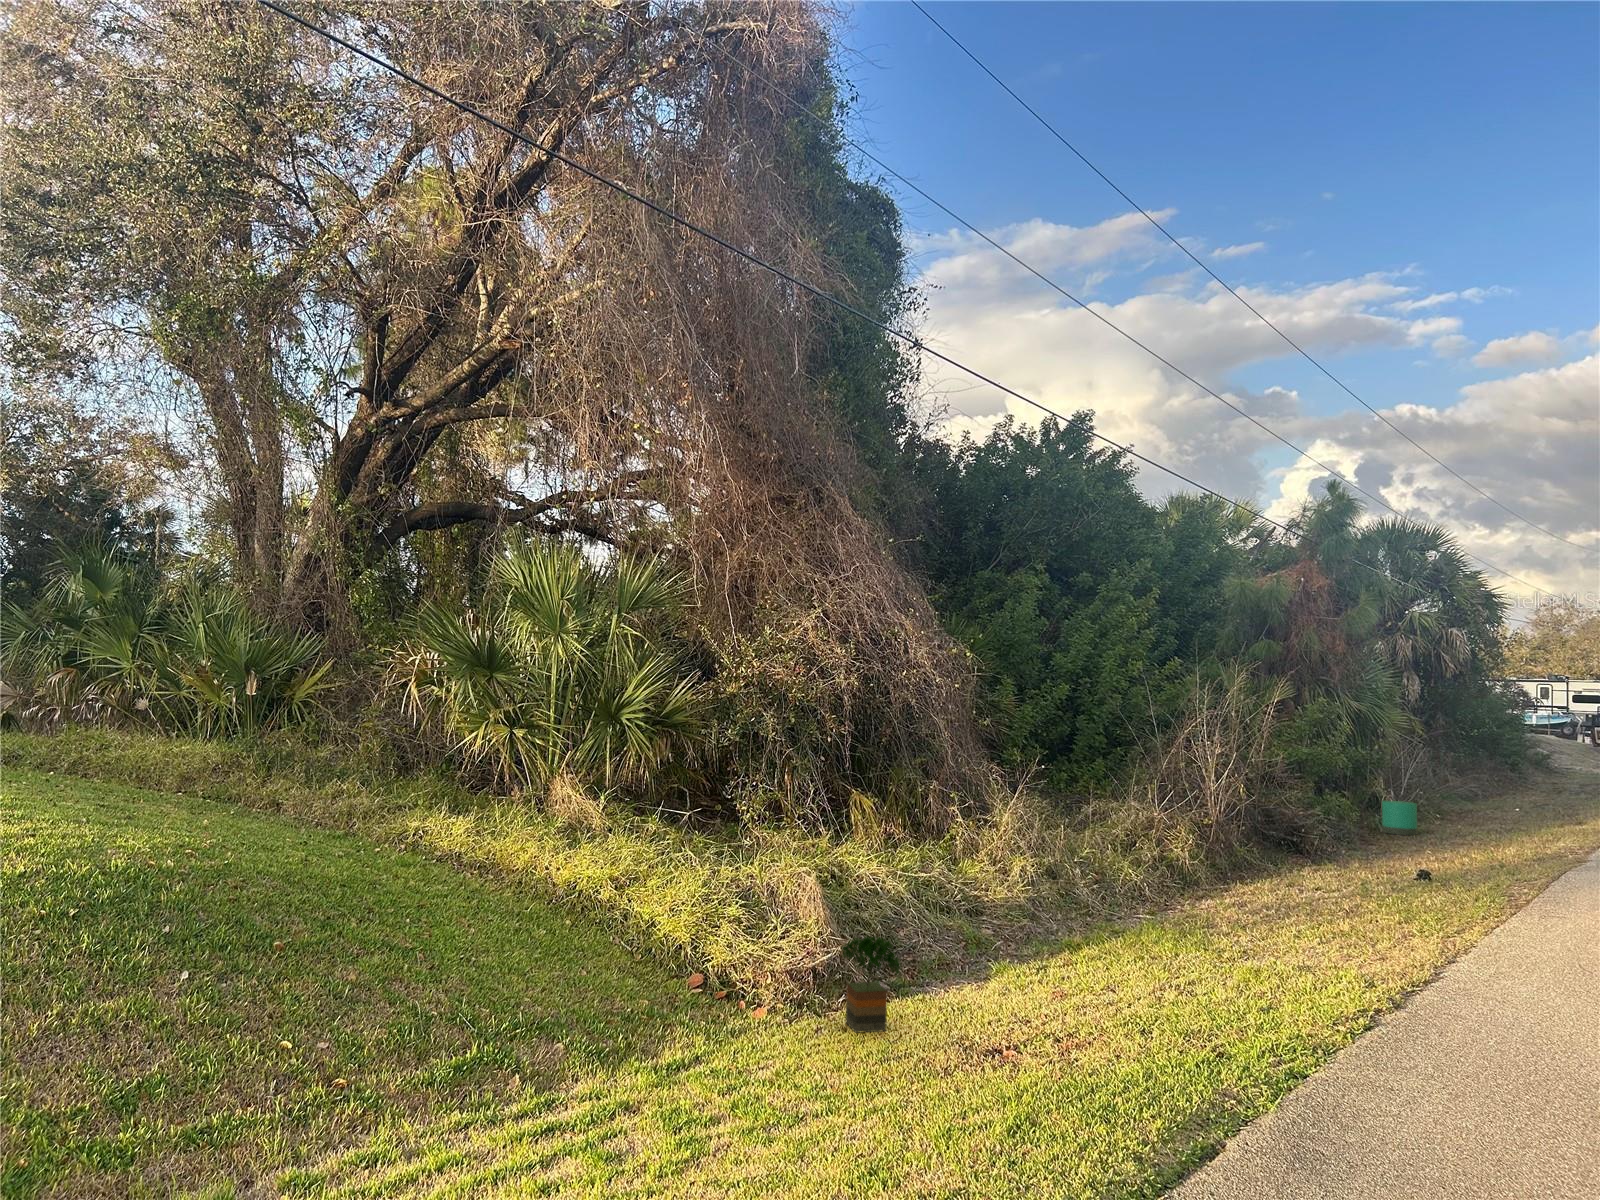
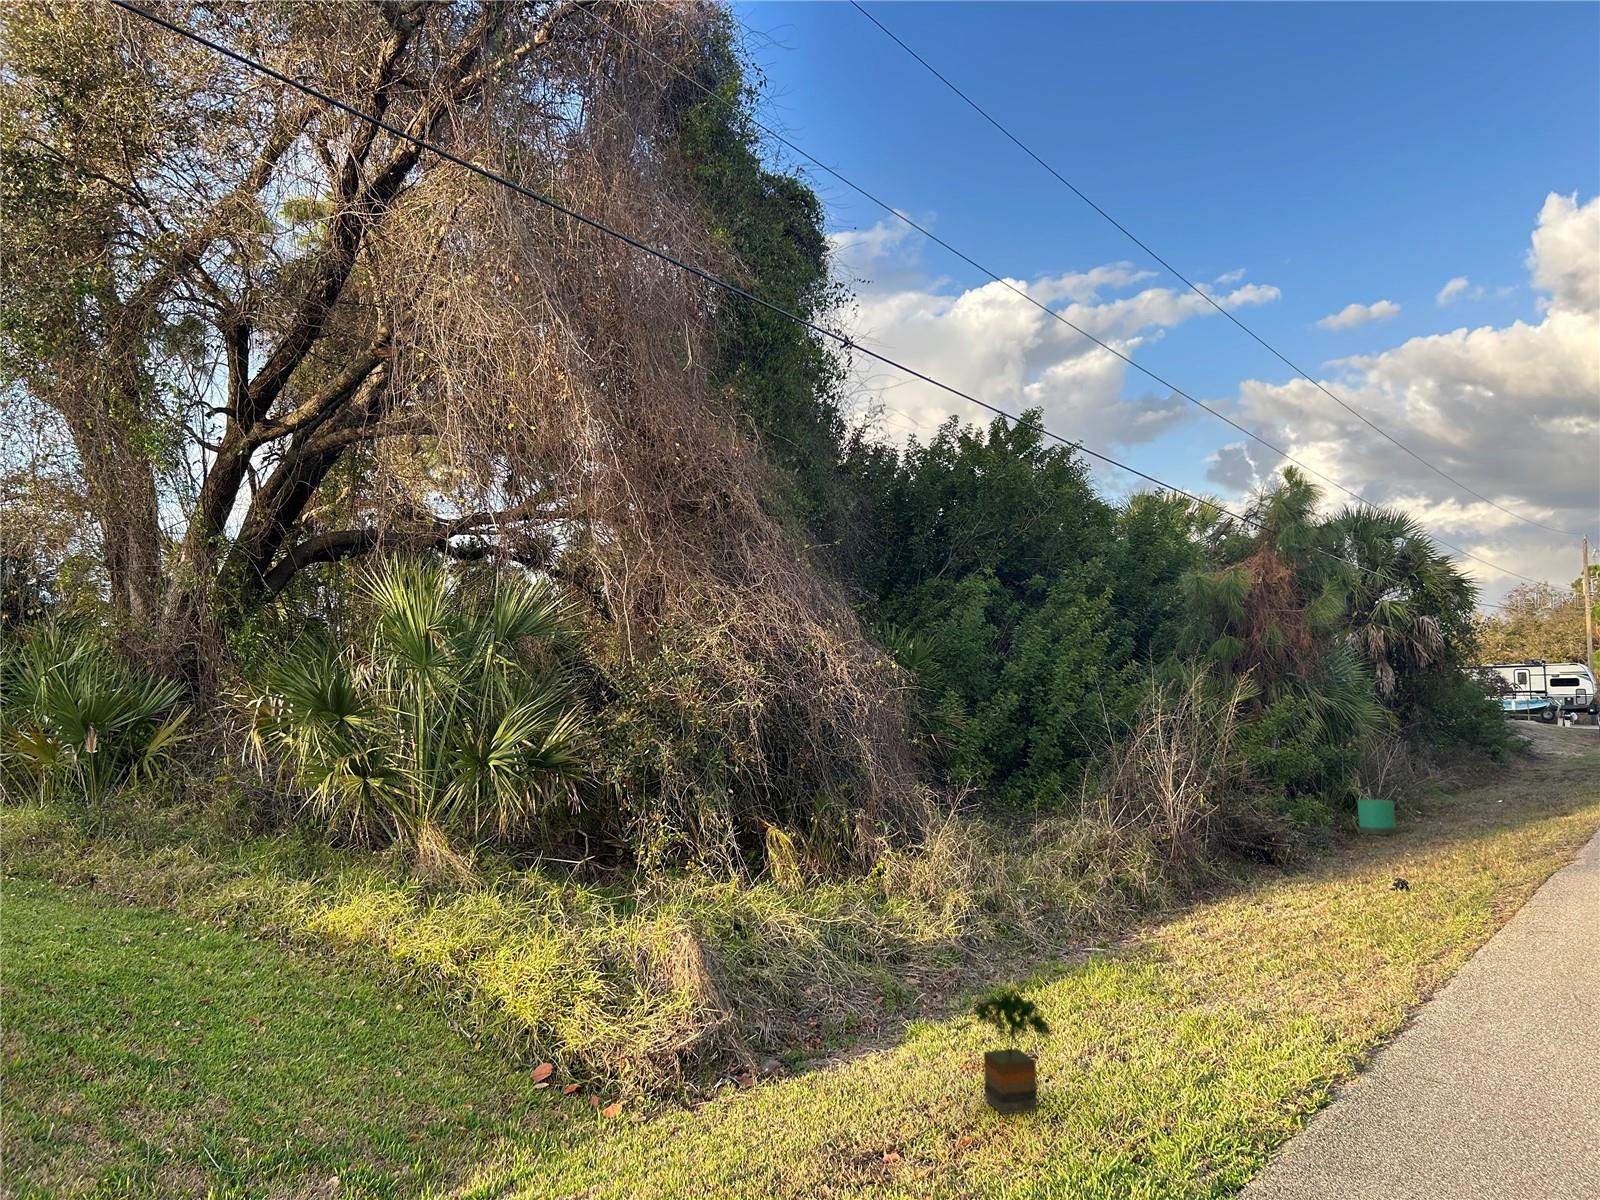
potted tree: present [841,937,901,1033] -> present [975,994,1051,1114]

